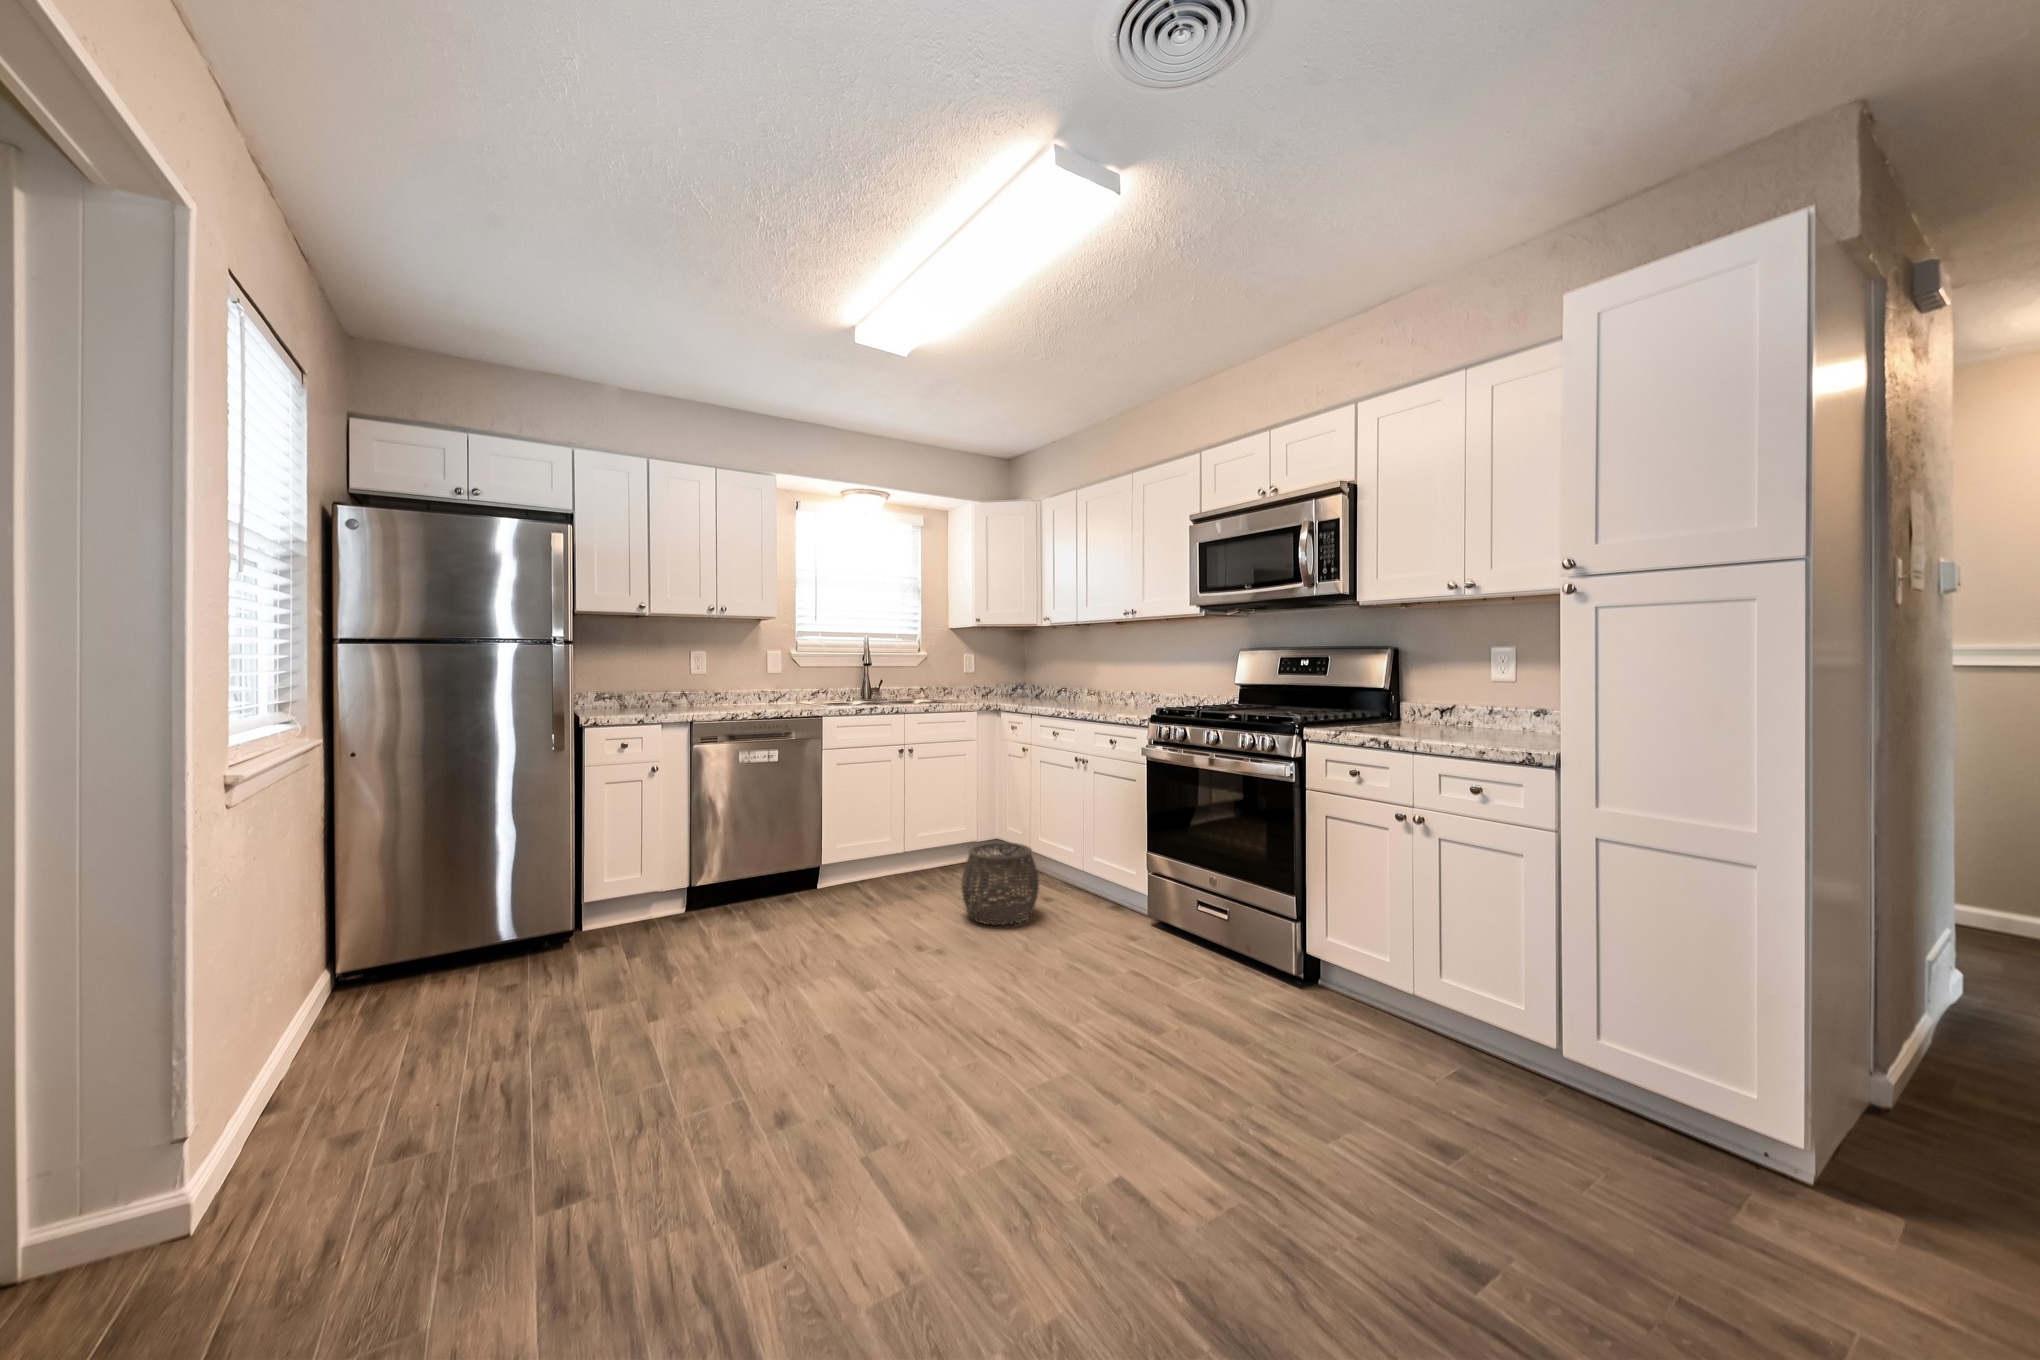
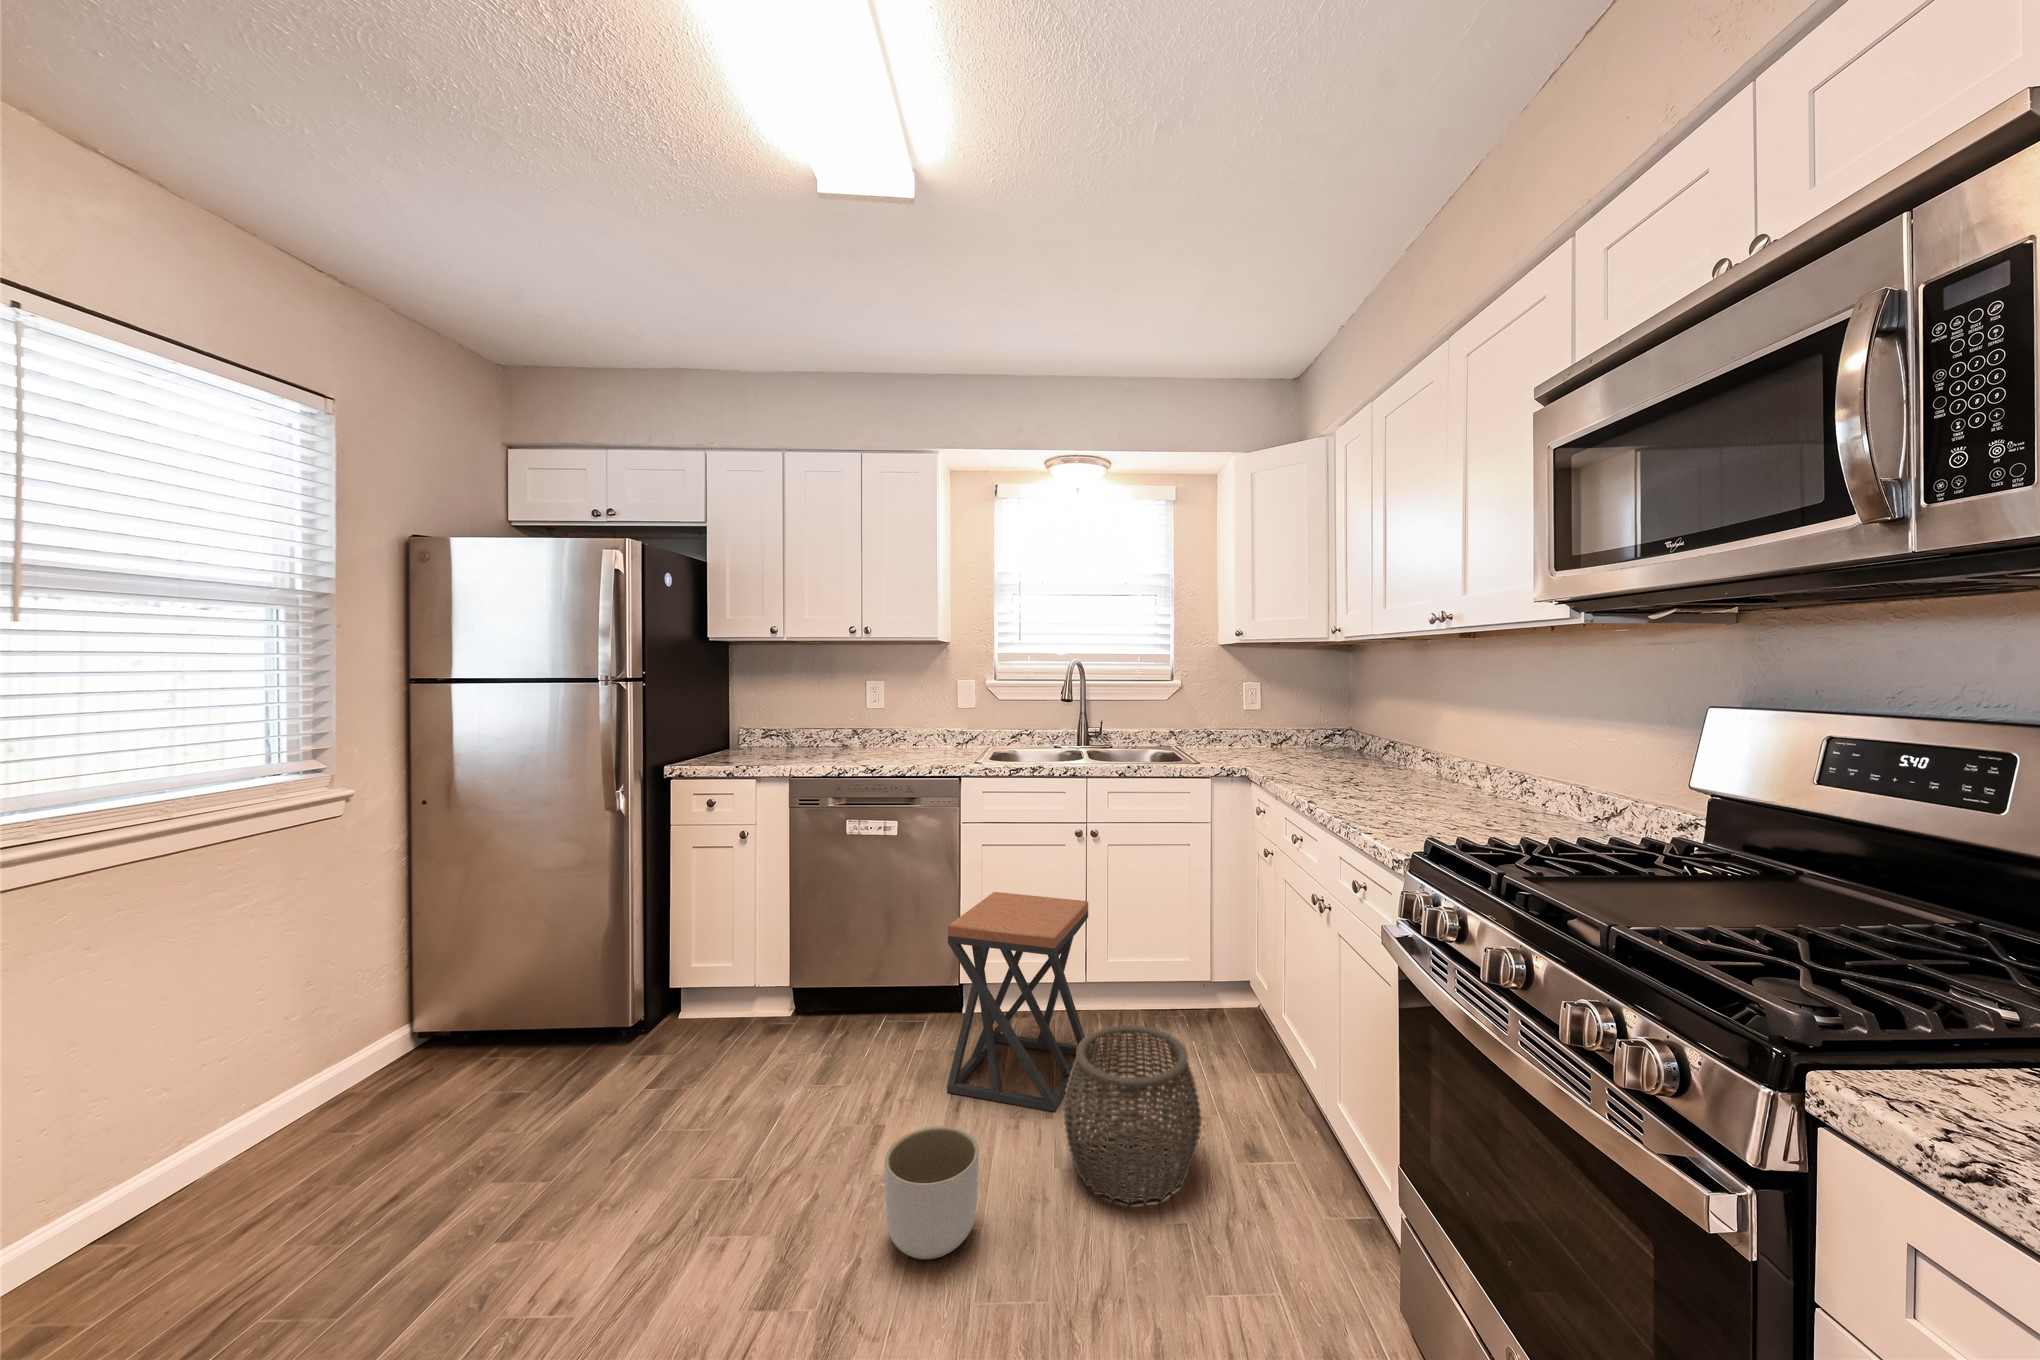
stool: none [856,789,935,915] -> present [947,892,1088,1112]
planter: none [900,898,953,959] -> present [885,1126,979,1259]

